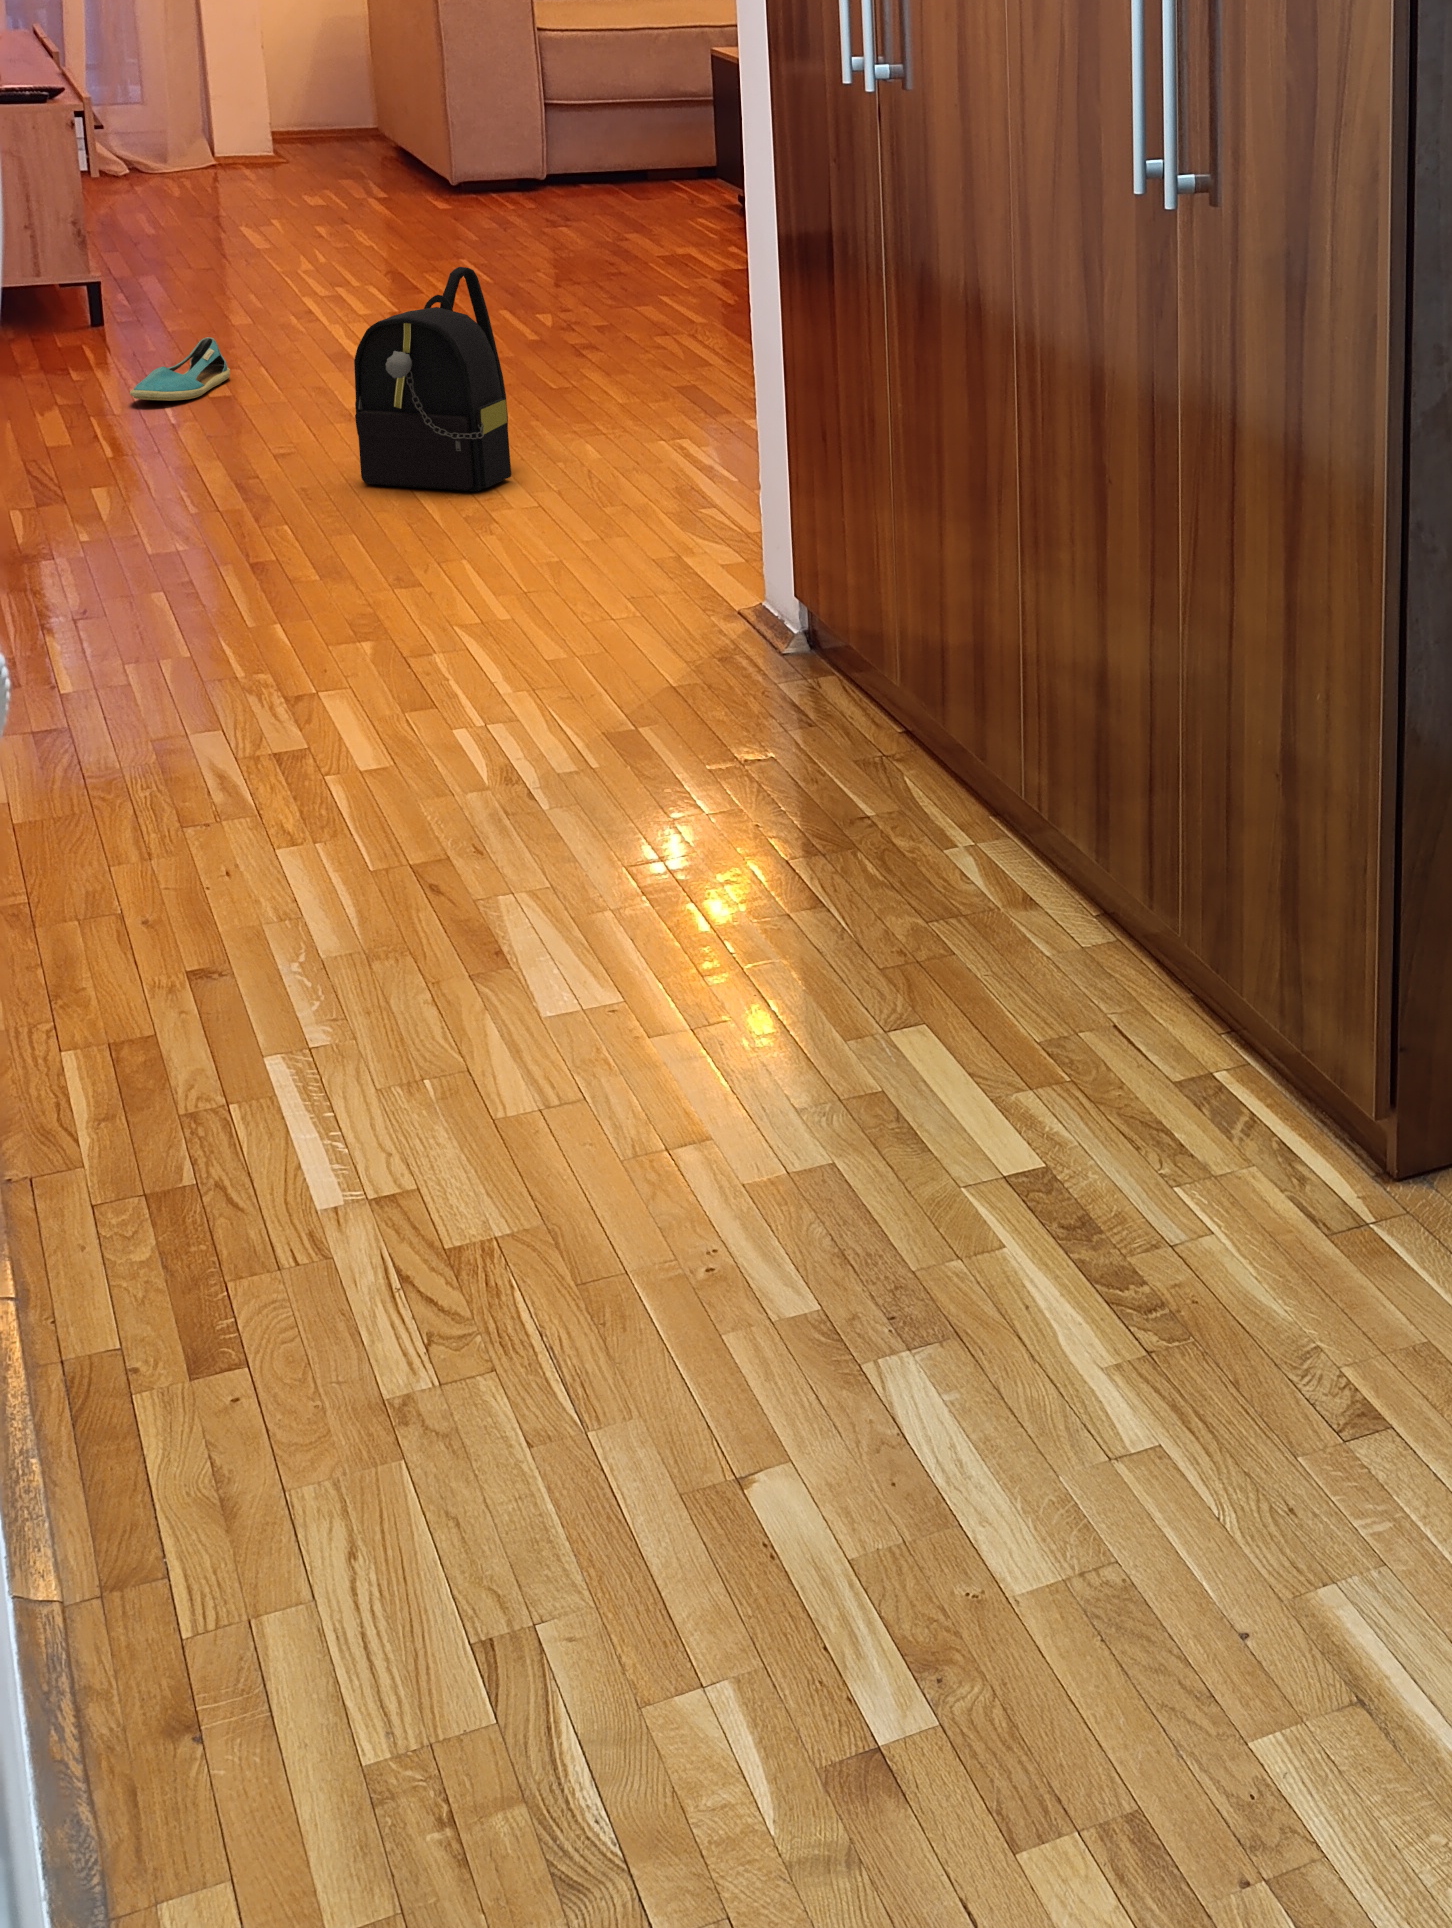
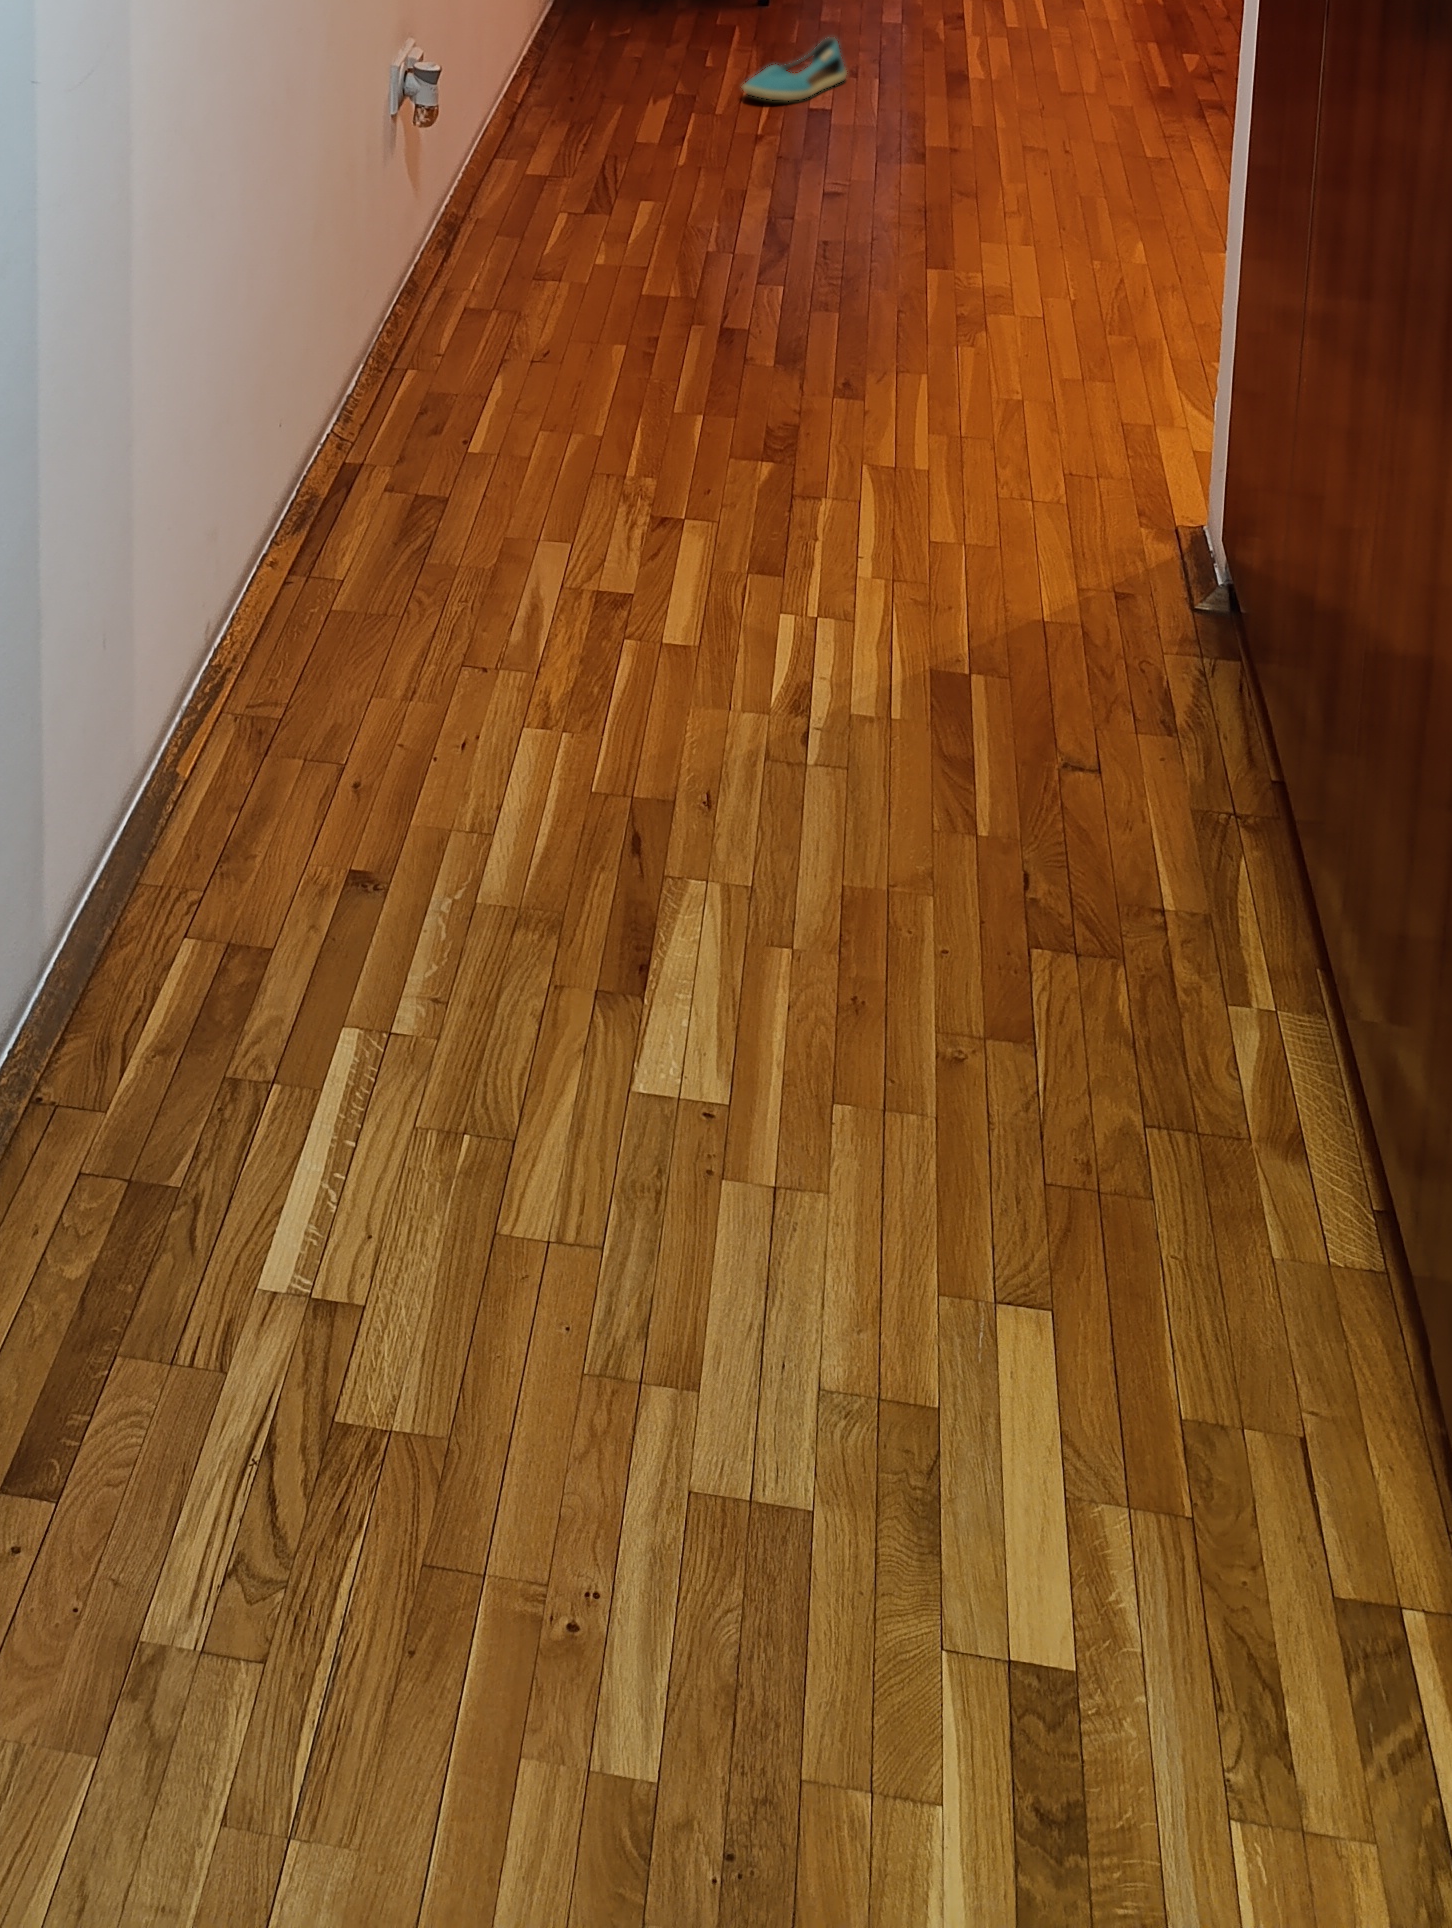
backpack: present [354,267,511,492] -> none [889,29,1051,276]

